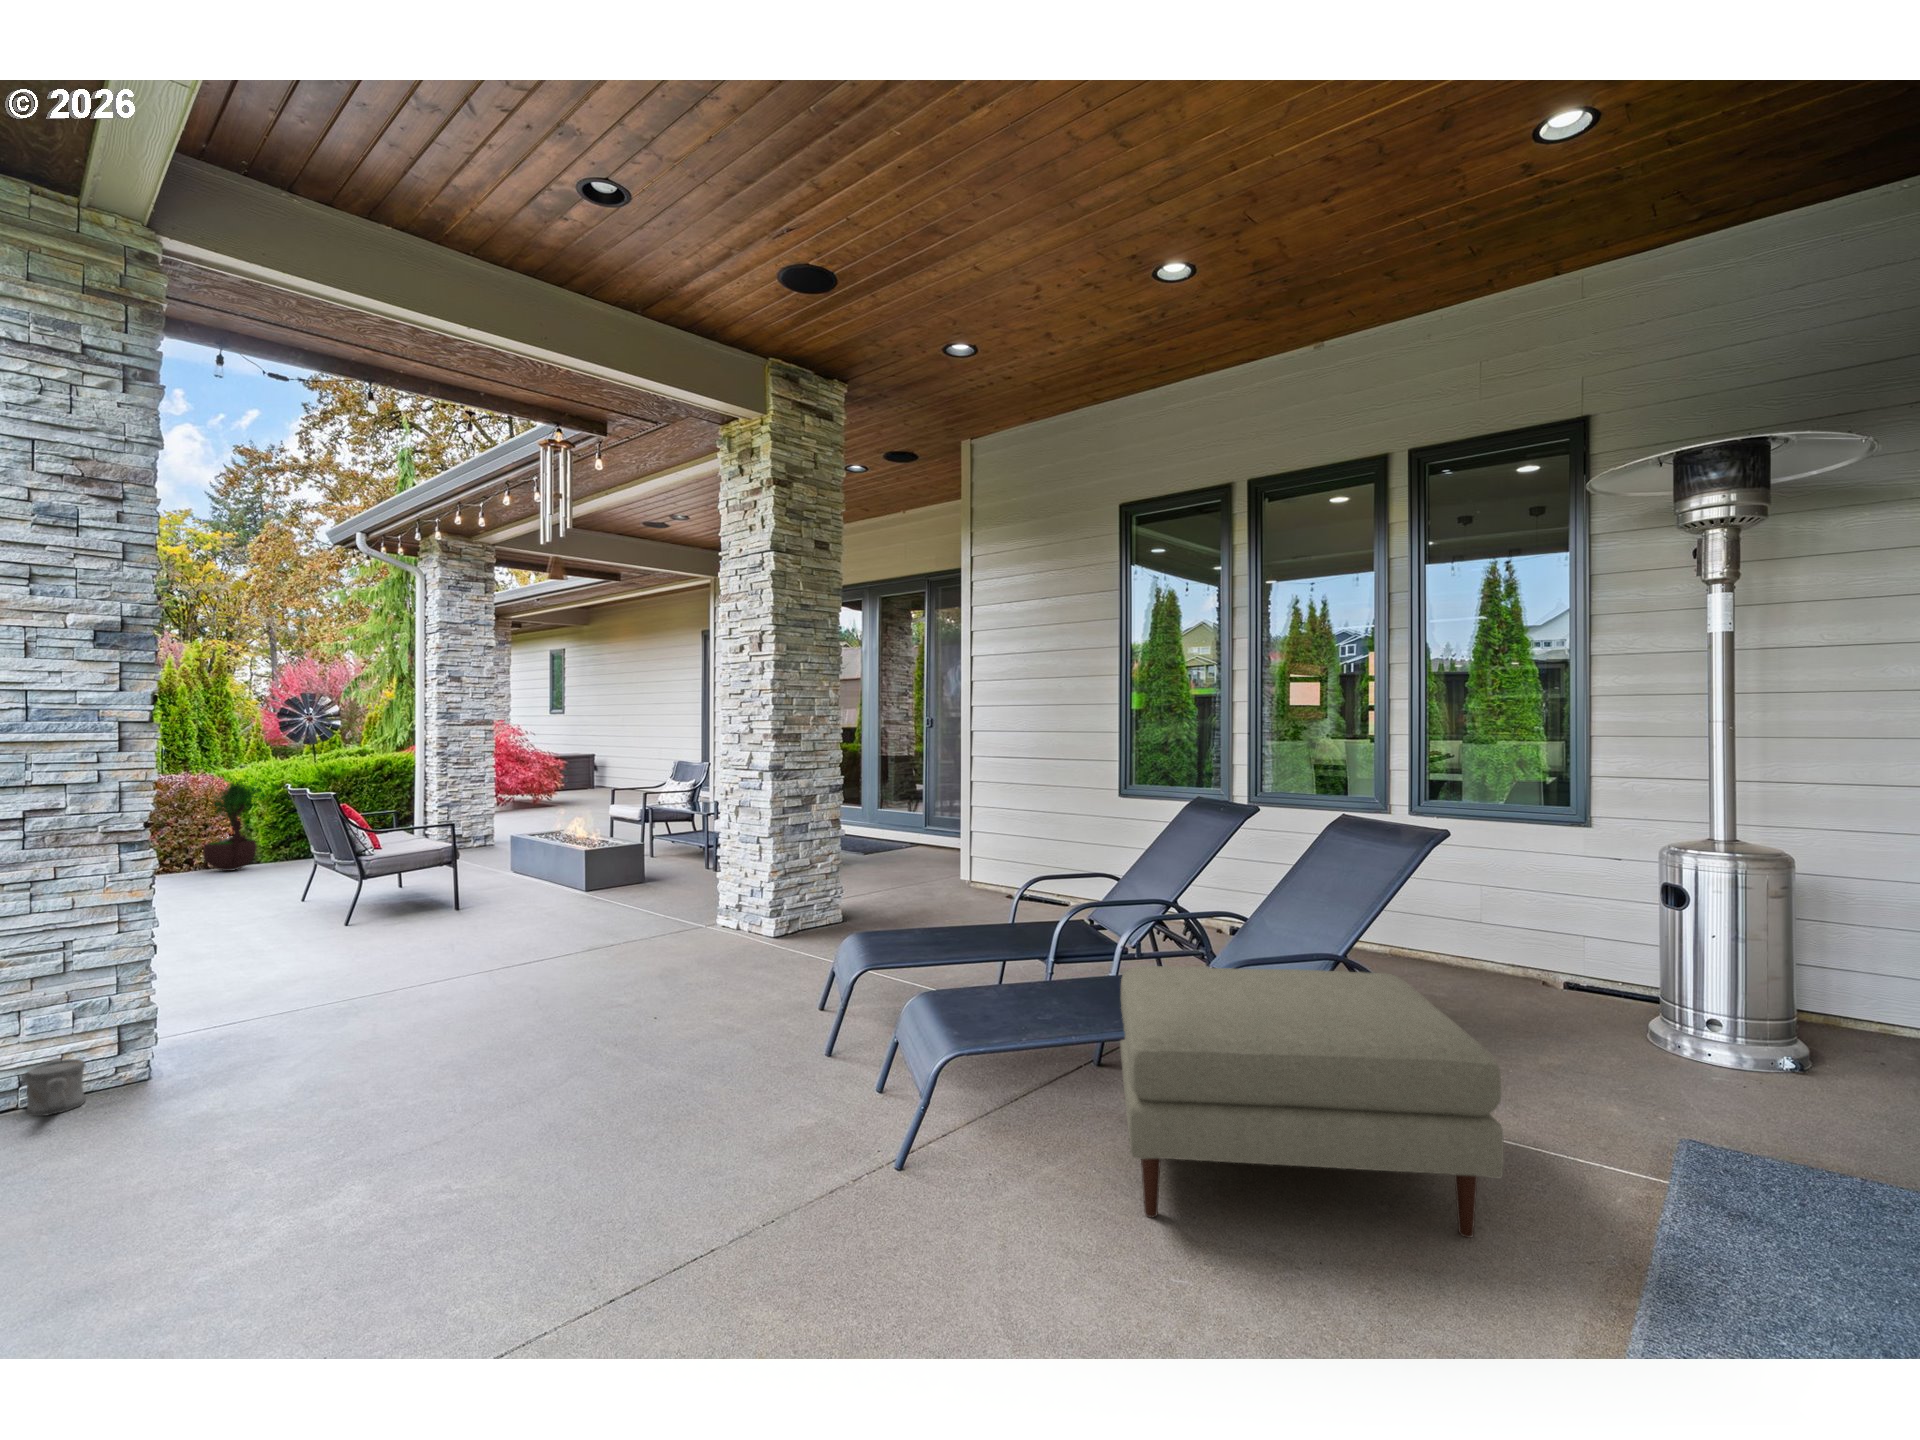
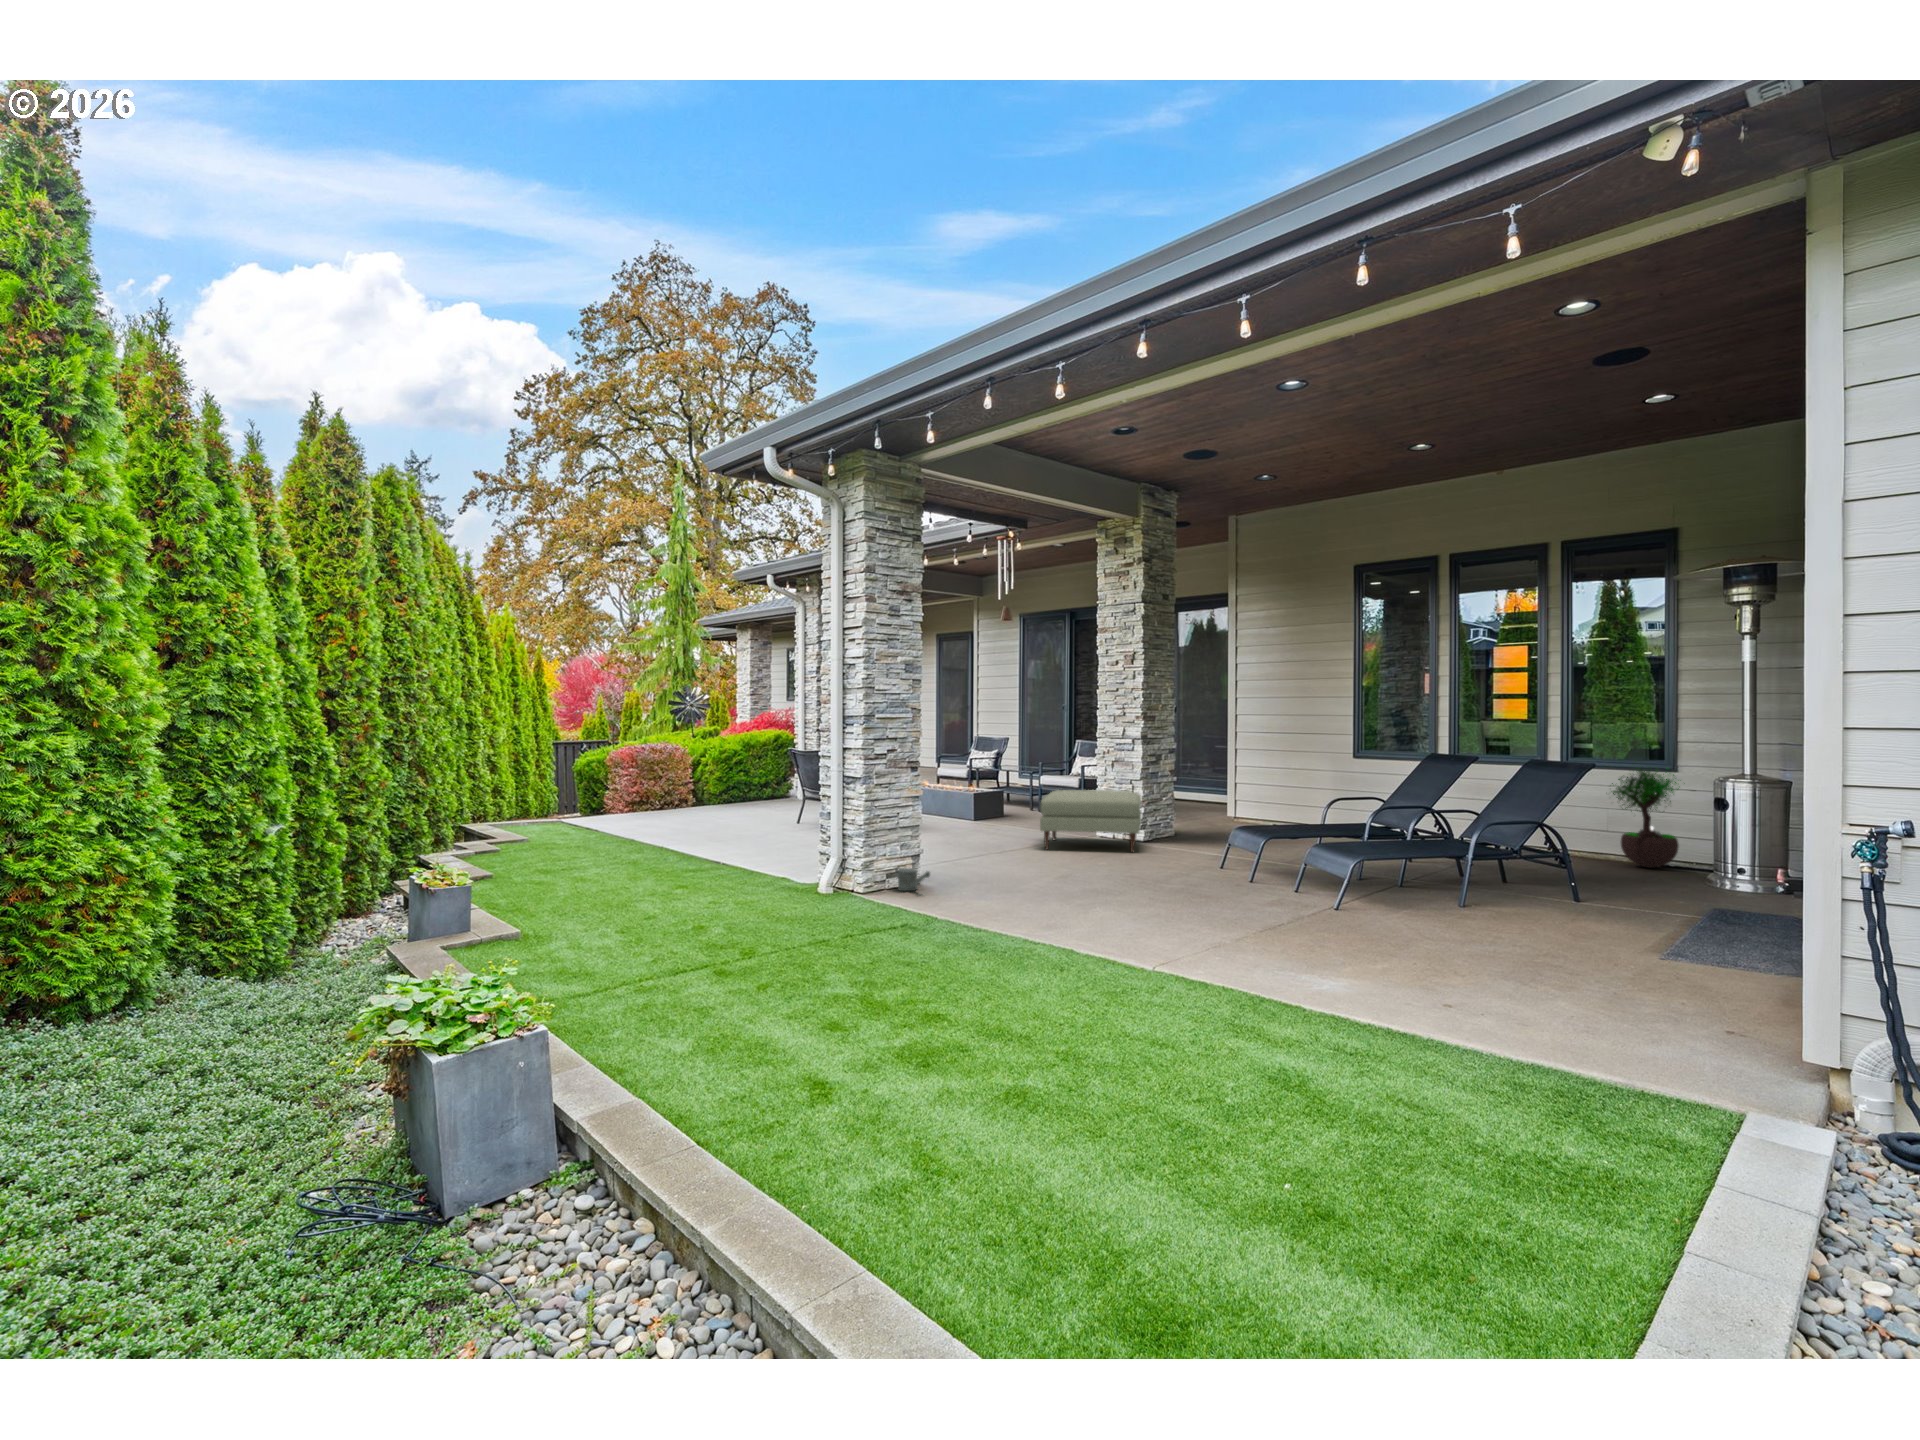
potted tree: present [199,778,266,871] -> present [1611,768,1679,868]
ottoman: present [1120,966,1504,1238] -> present [1040,790,1141,852]

